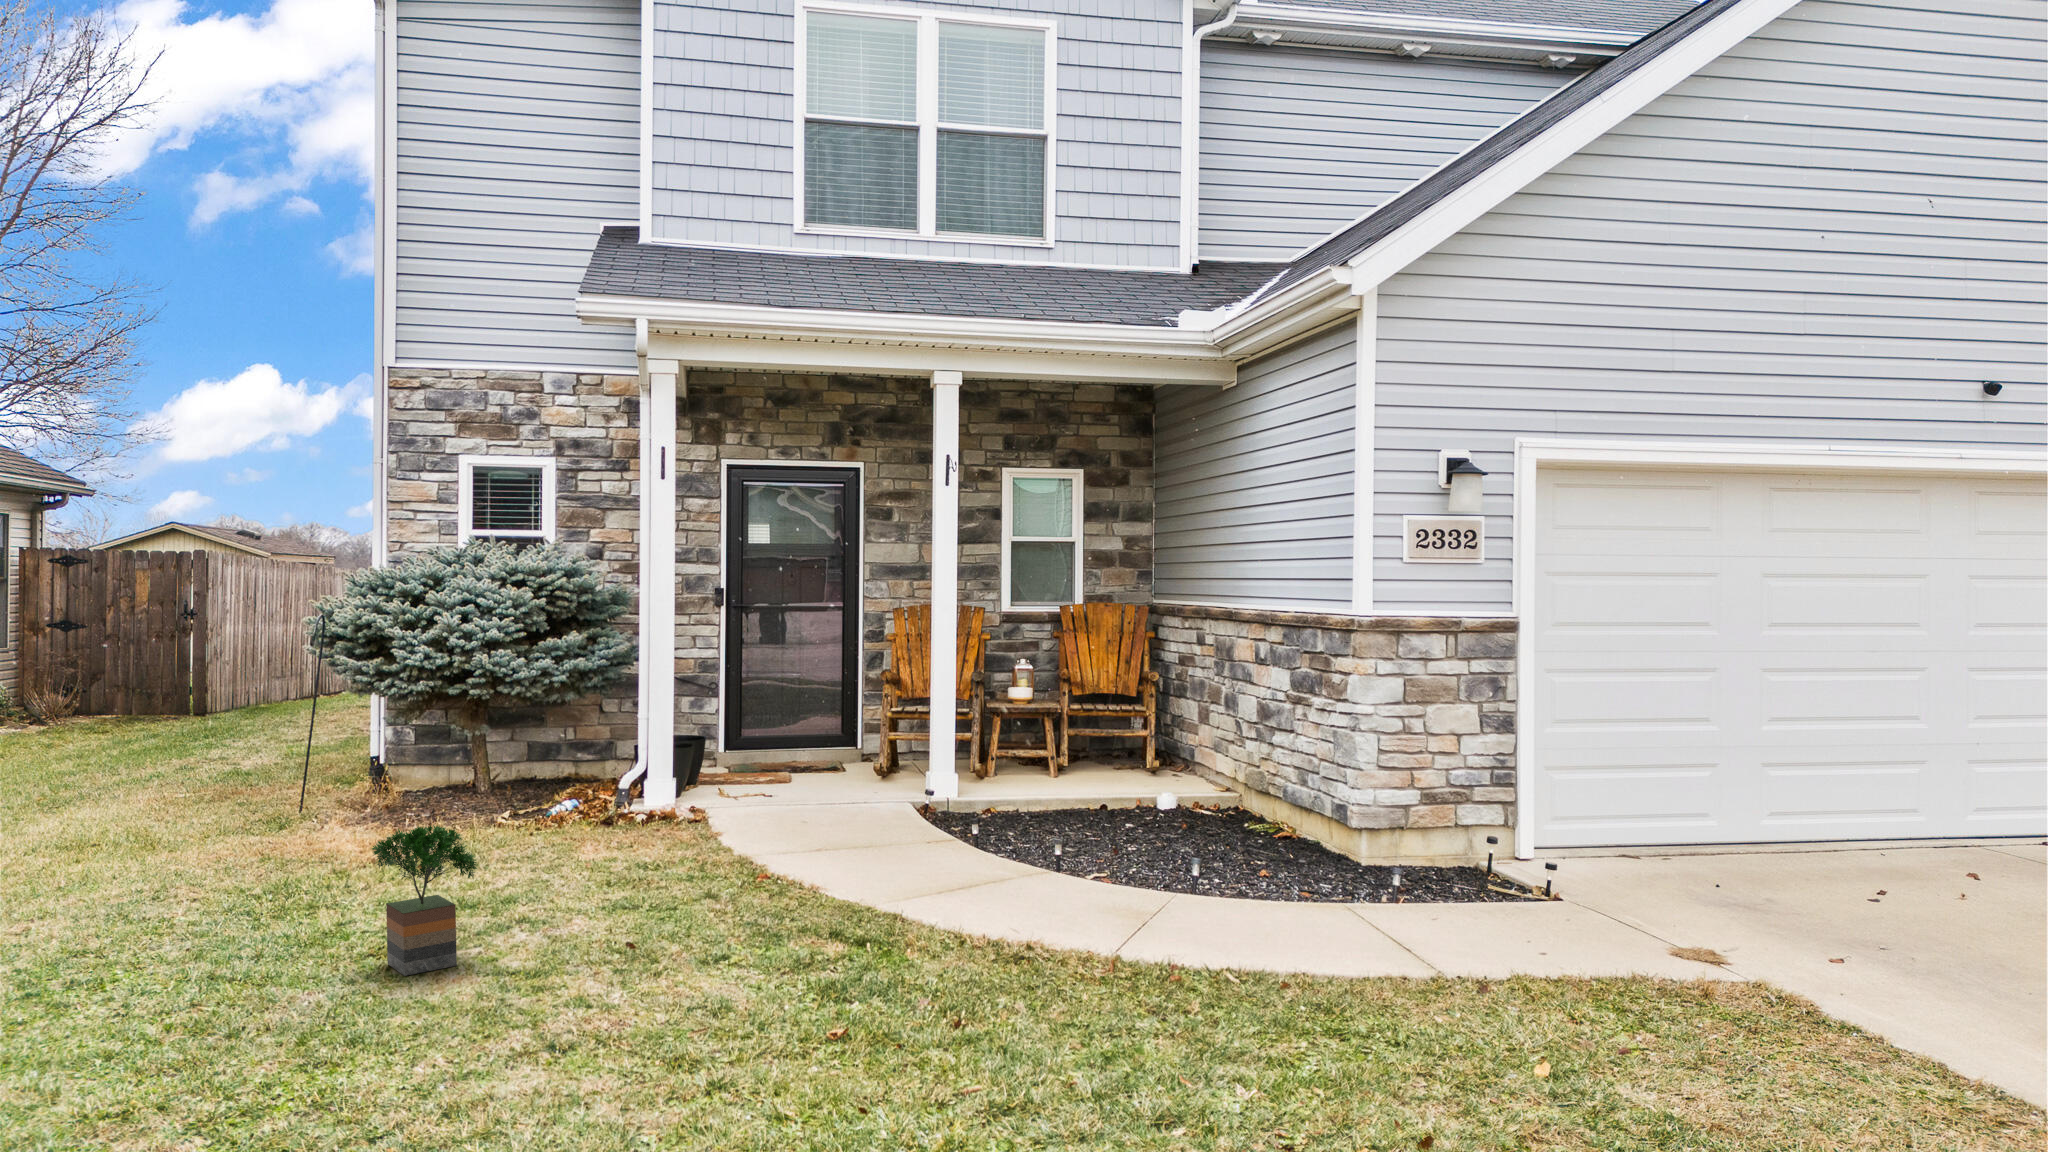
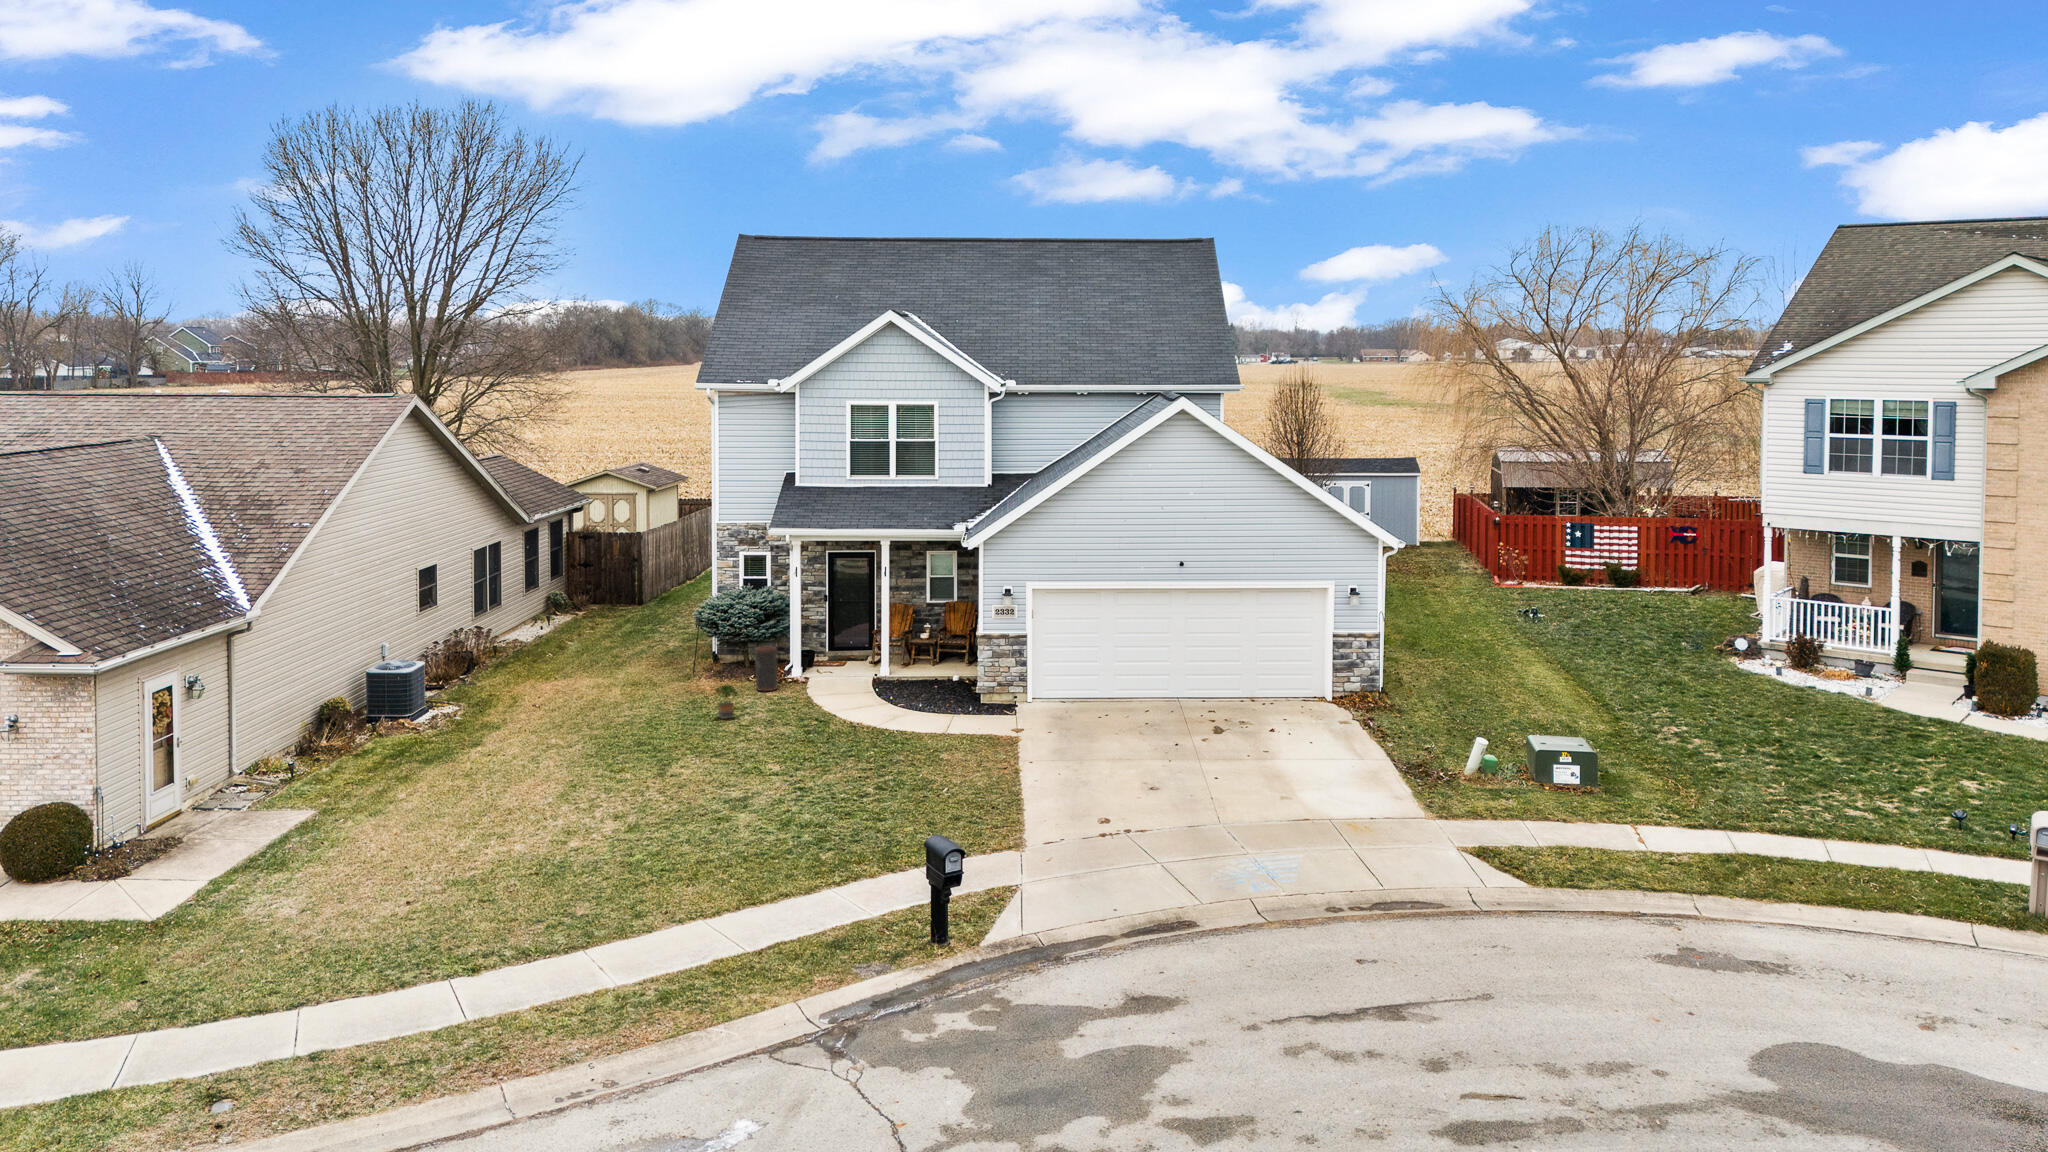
trash can: none [525,694,604,852] -> present [755,646,778,691]

